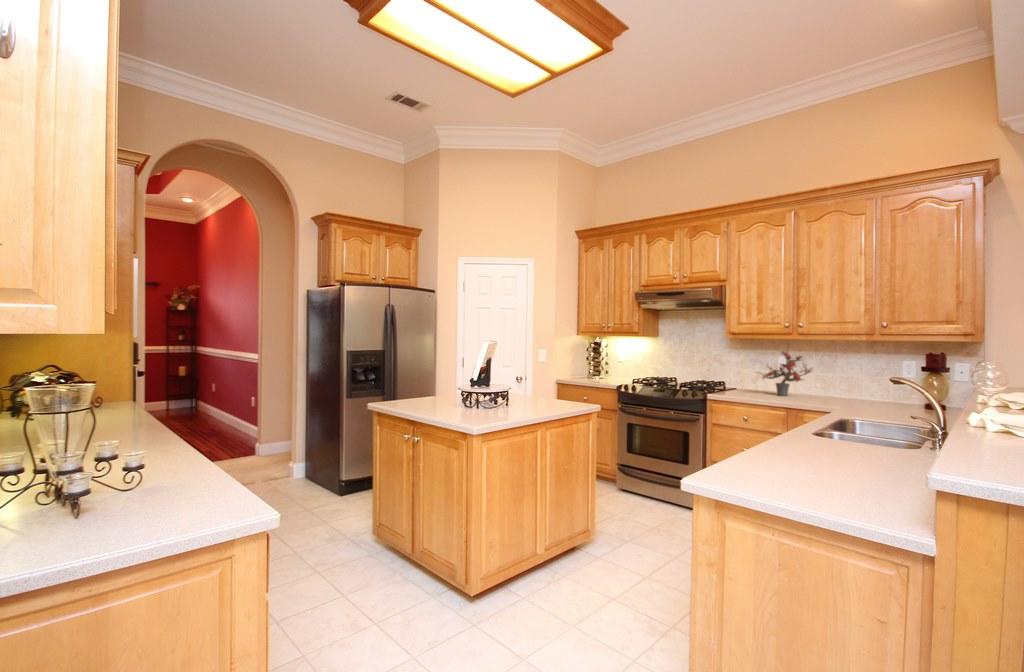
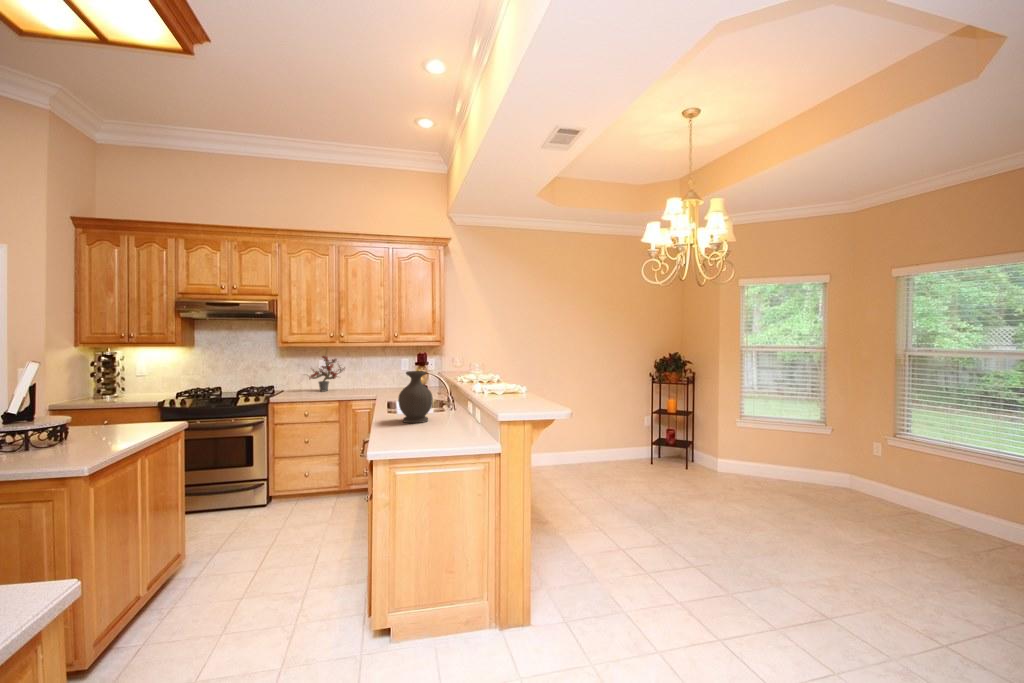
vase: none [805,373,868,455] -> present [398,371,433,423]

